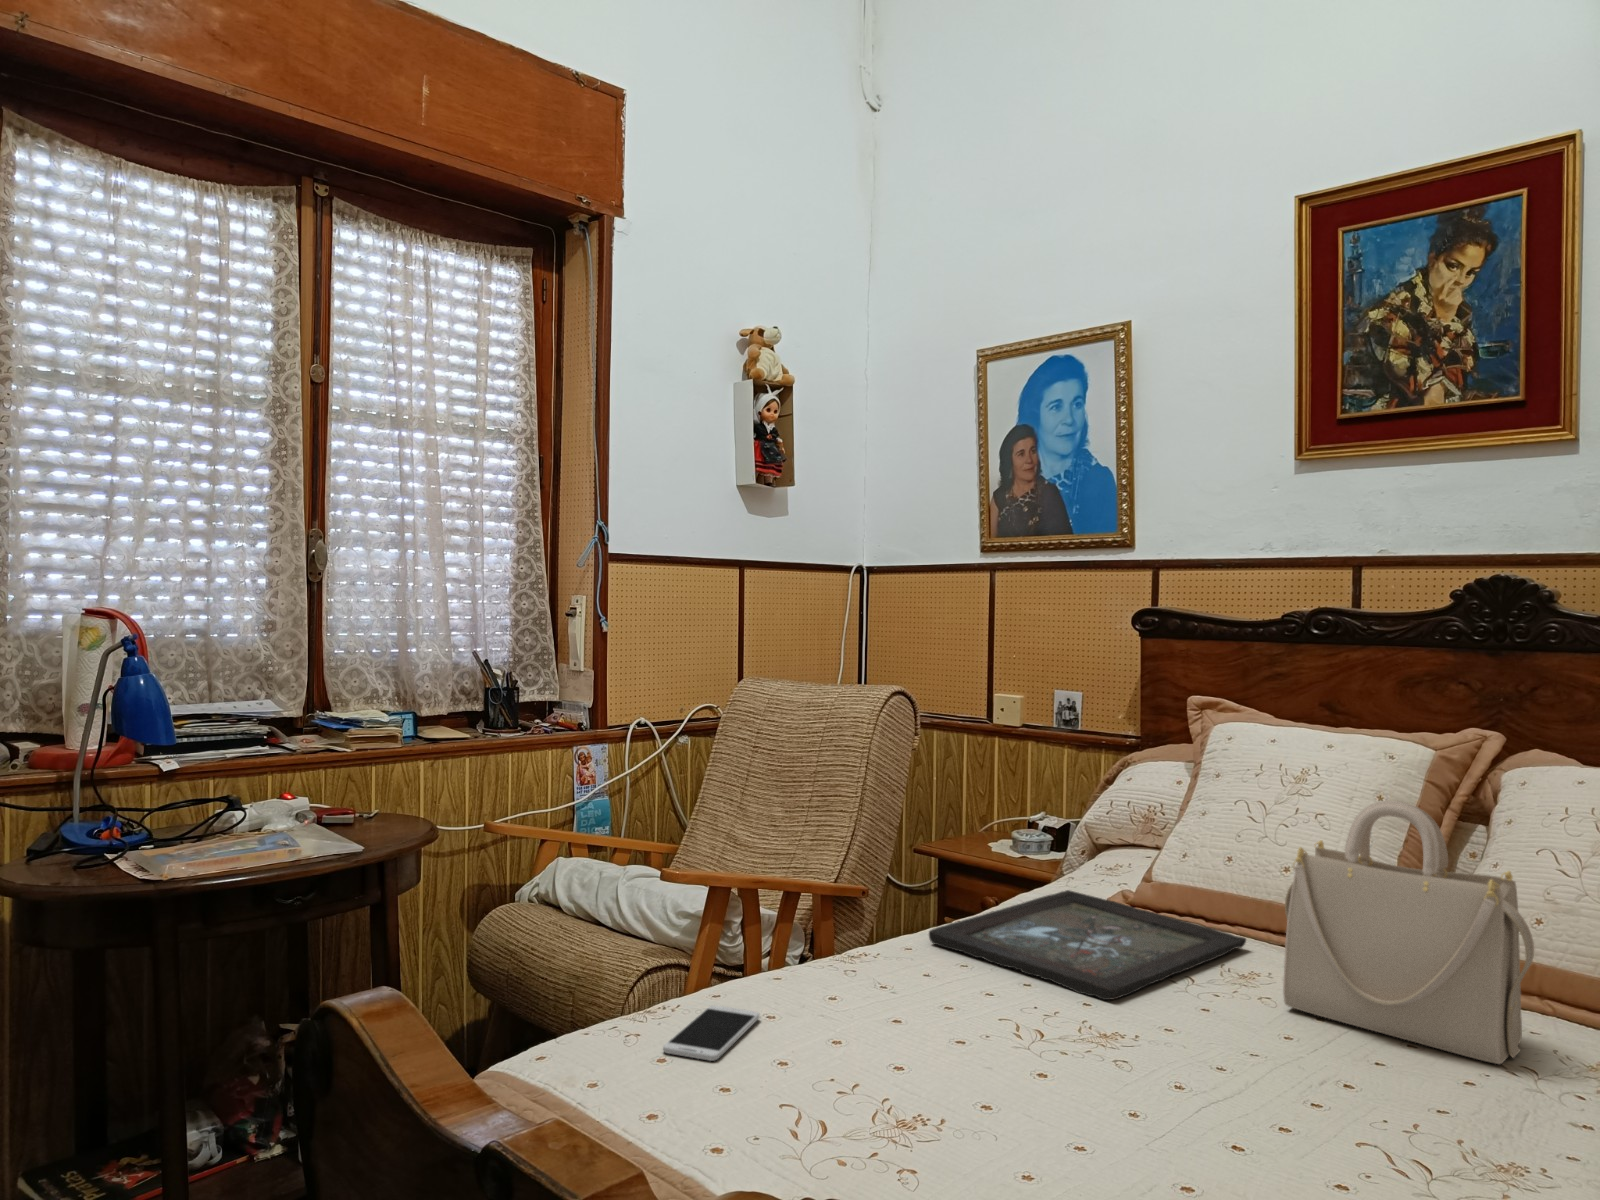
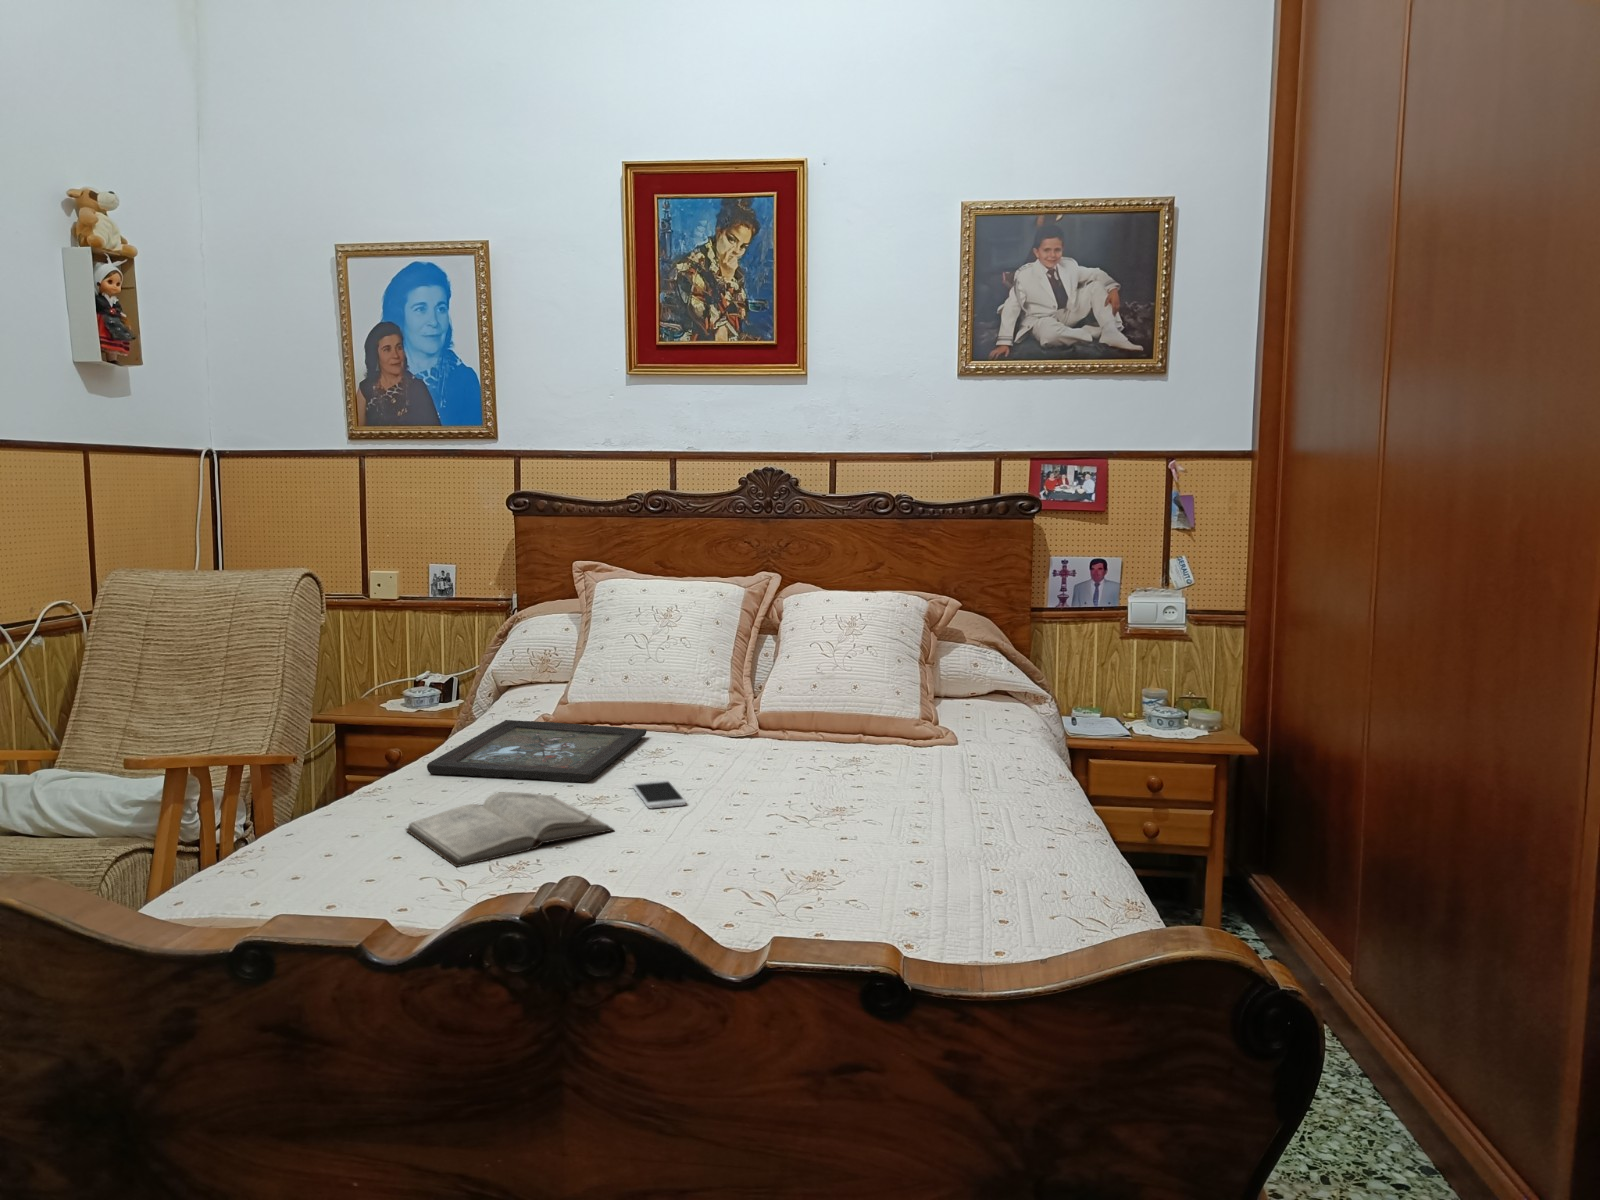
handbag: present [1283,800,1534,1064] -> none [688,621,827,768]
diary: none [835,991,1086,1092] -> present [406,792,614,867]
smartphone: present [663,1005,760,1061] -> present [632,780,686,808]

